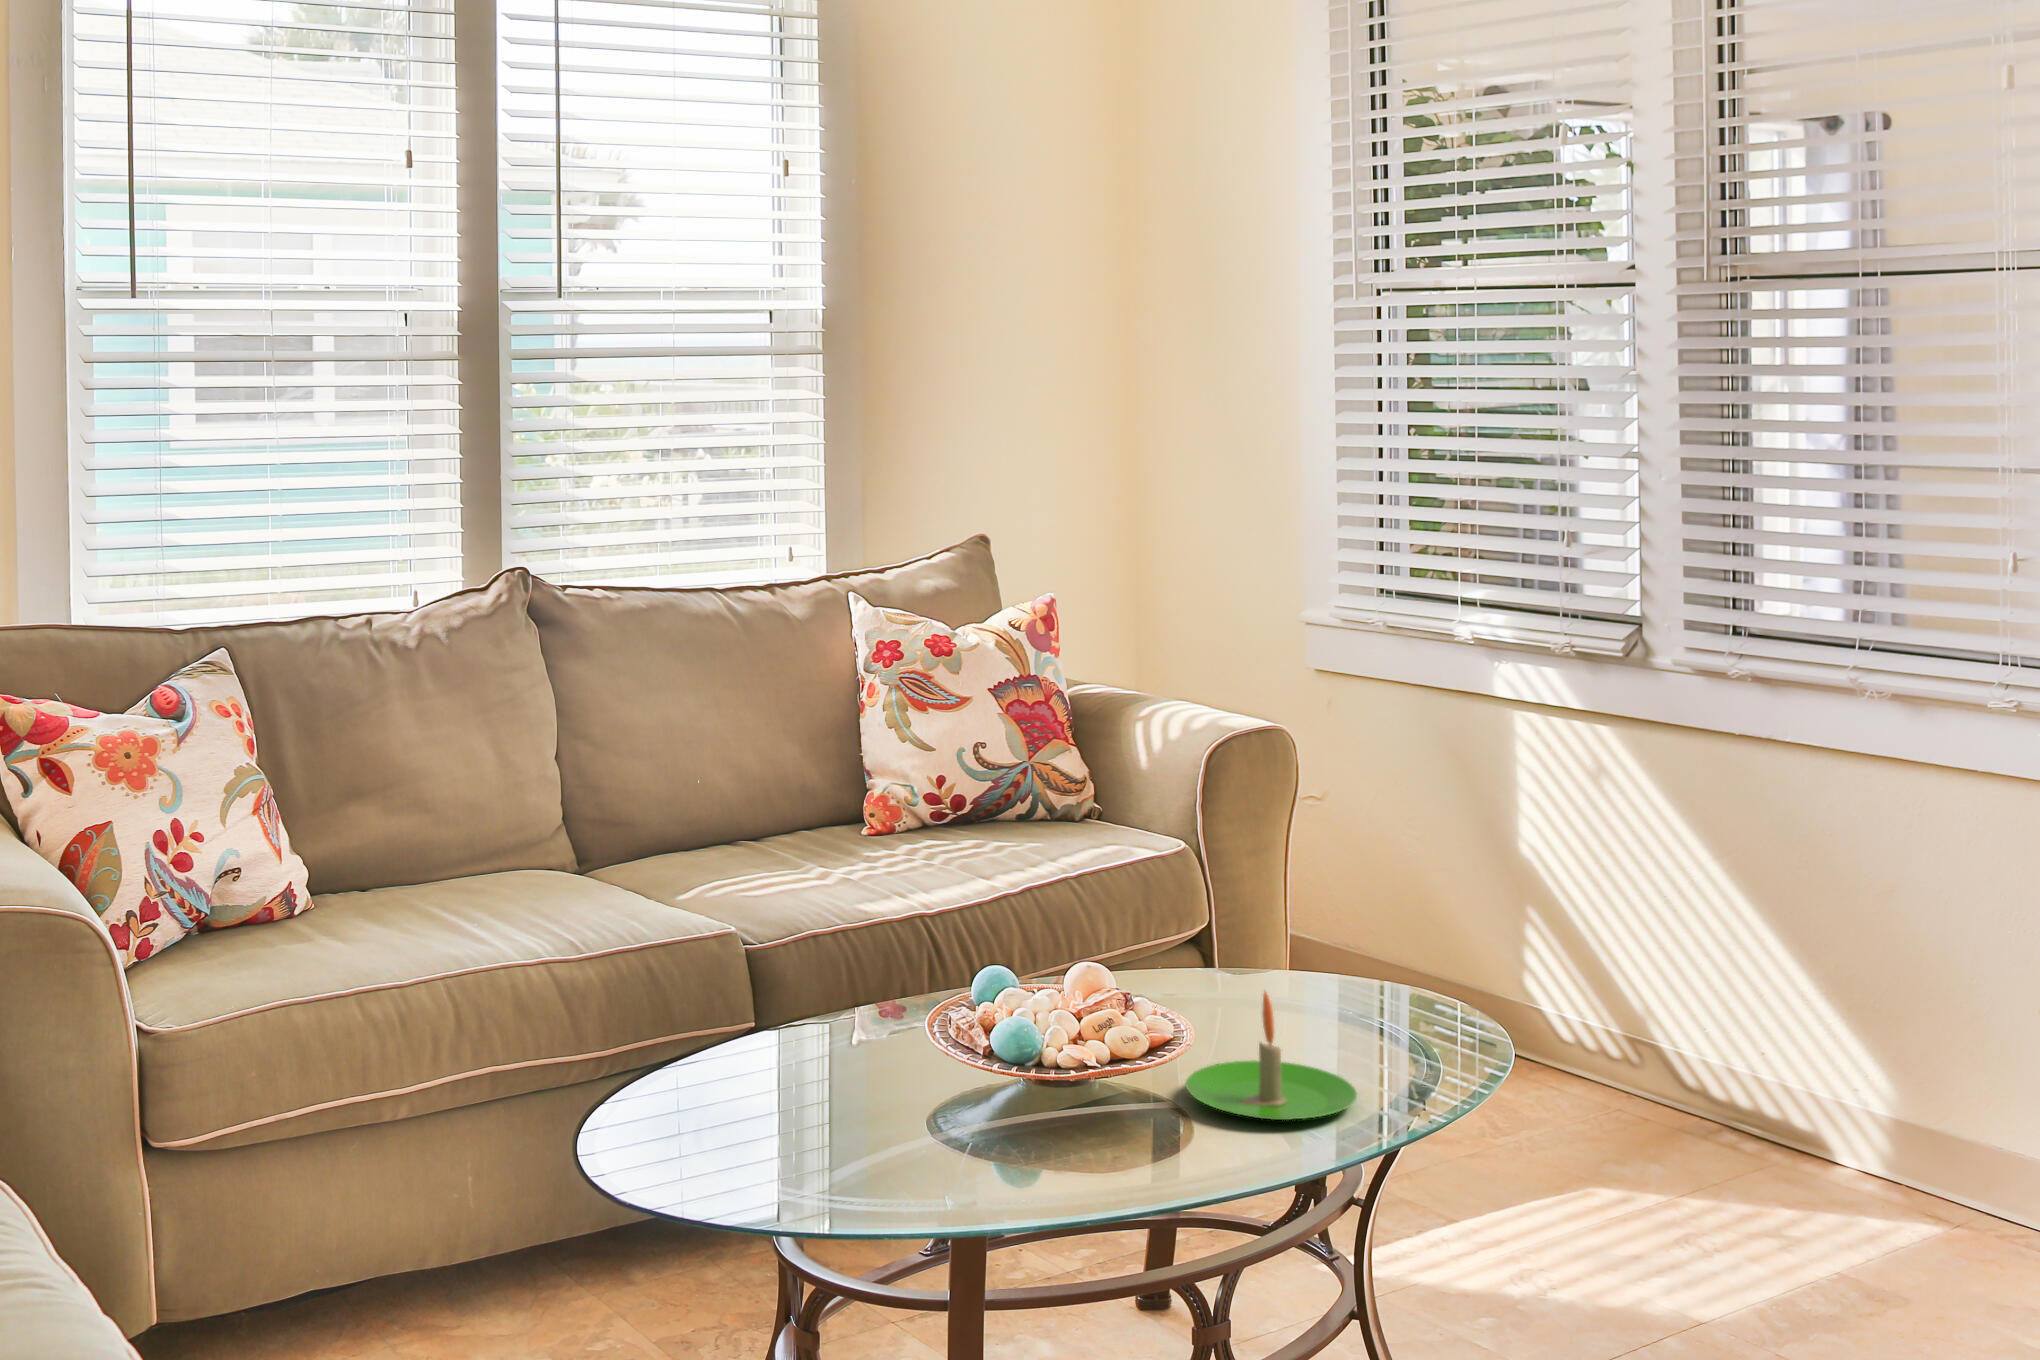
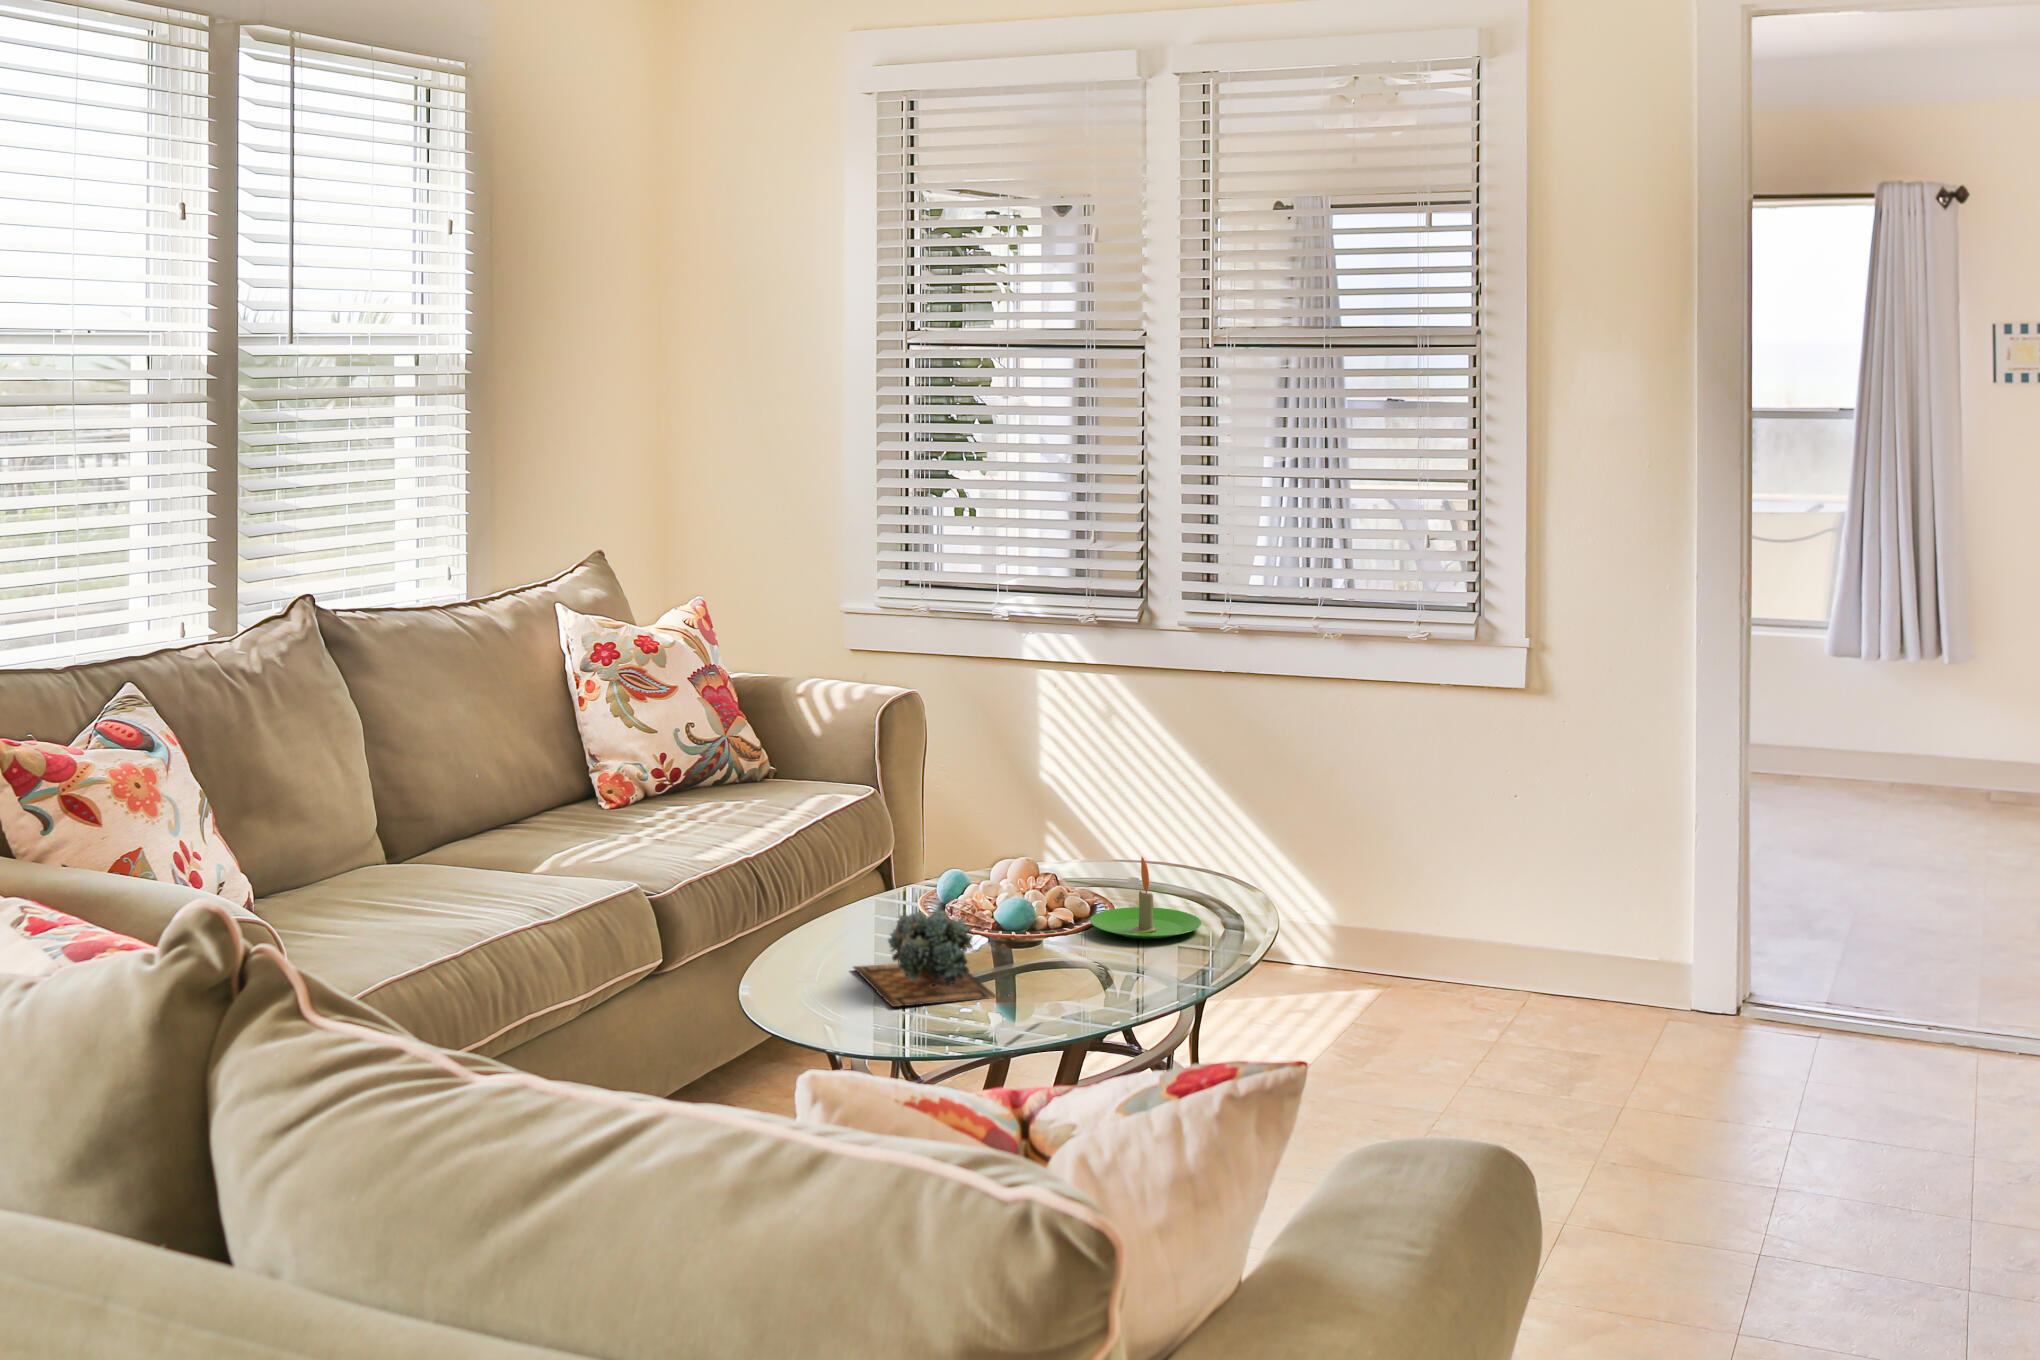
succulent plant: none [763,1025,952,1174] -> present [854,910,996,1007]

